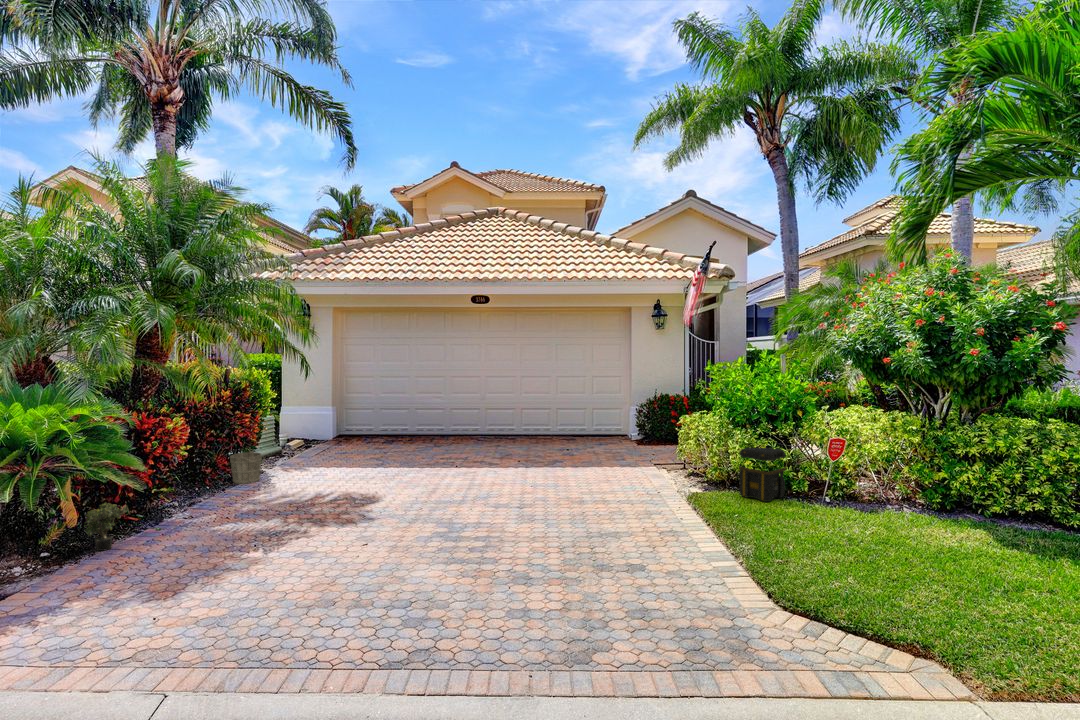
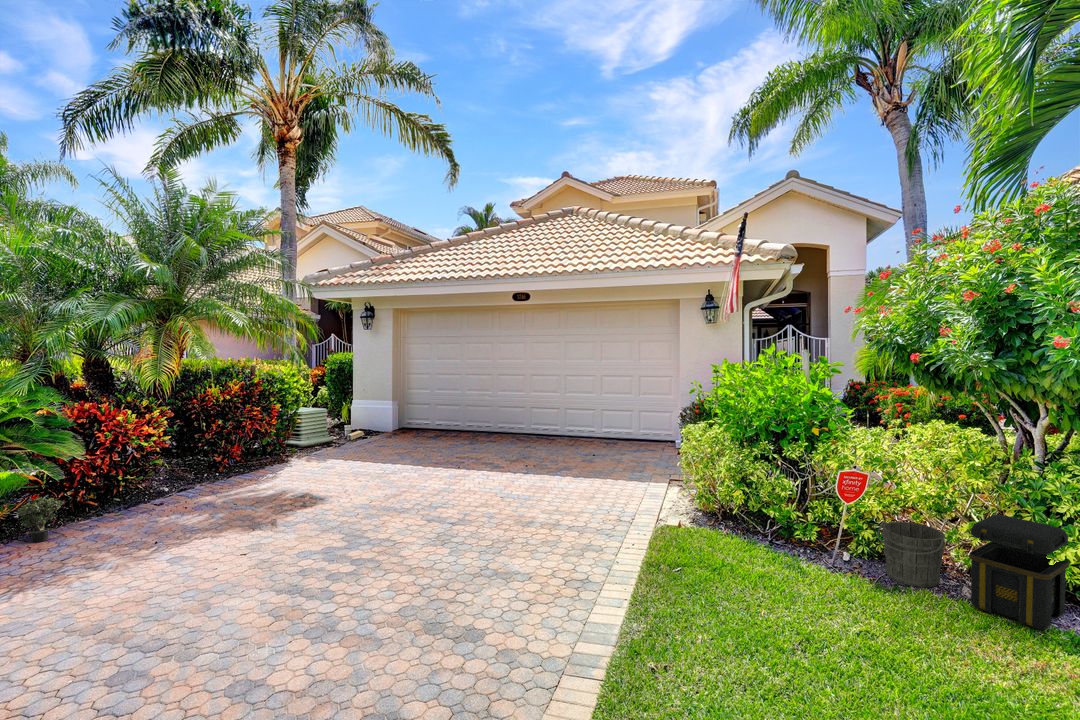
toolbox: present [739,446,786,502] -> present [969,515,1069,629]
bucket: present [230,451,262,484] -> present [877,521,945,587]

